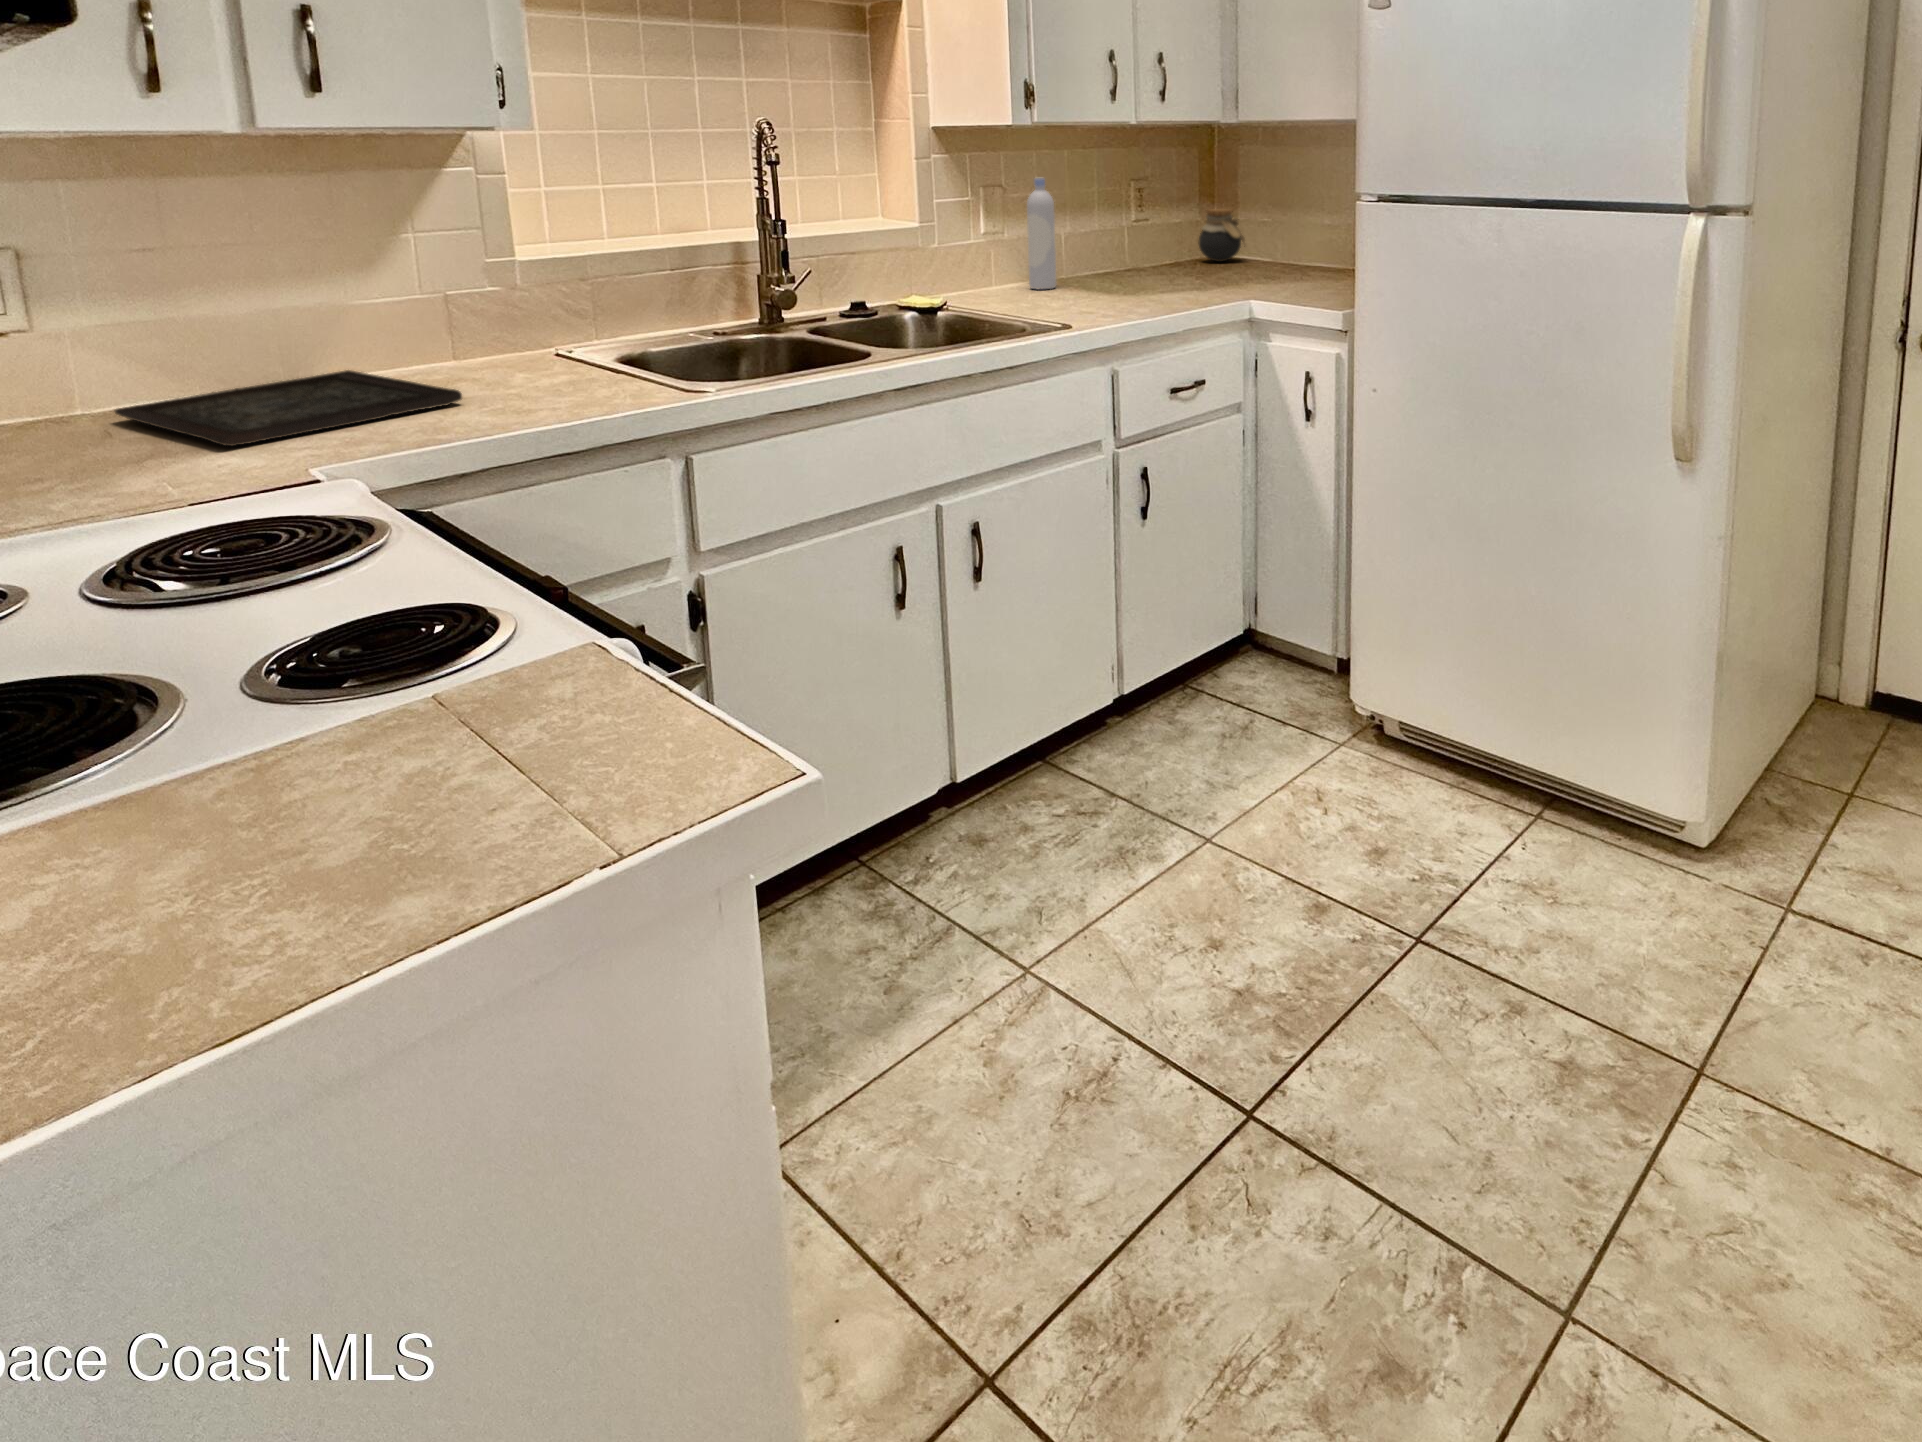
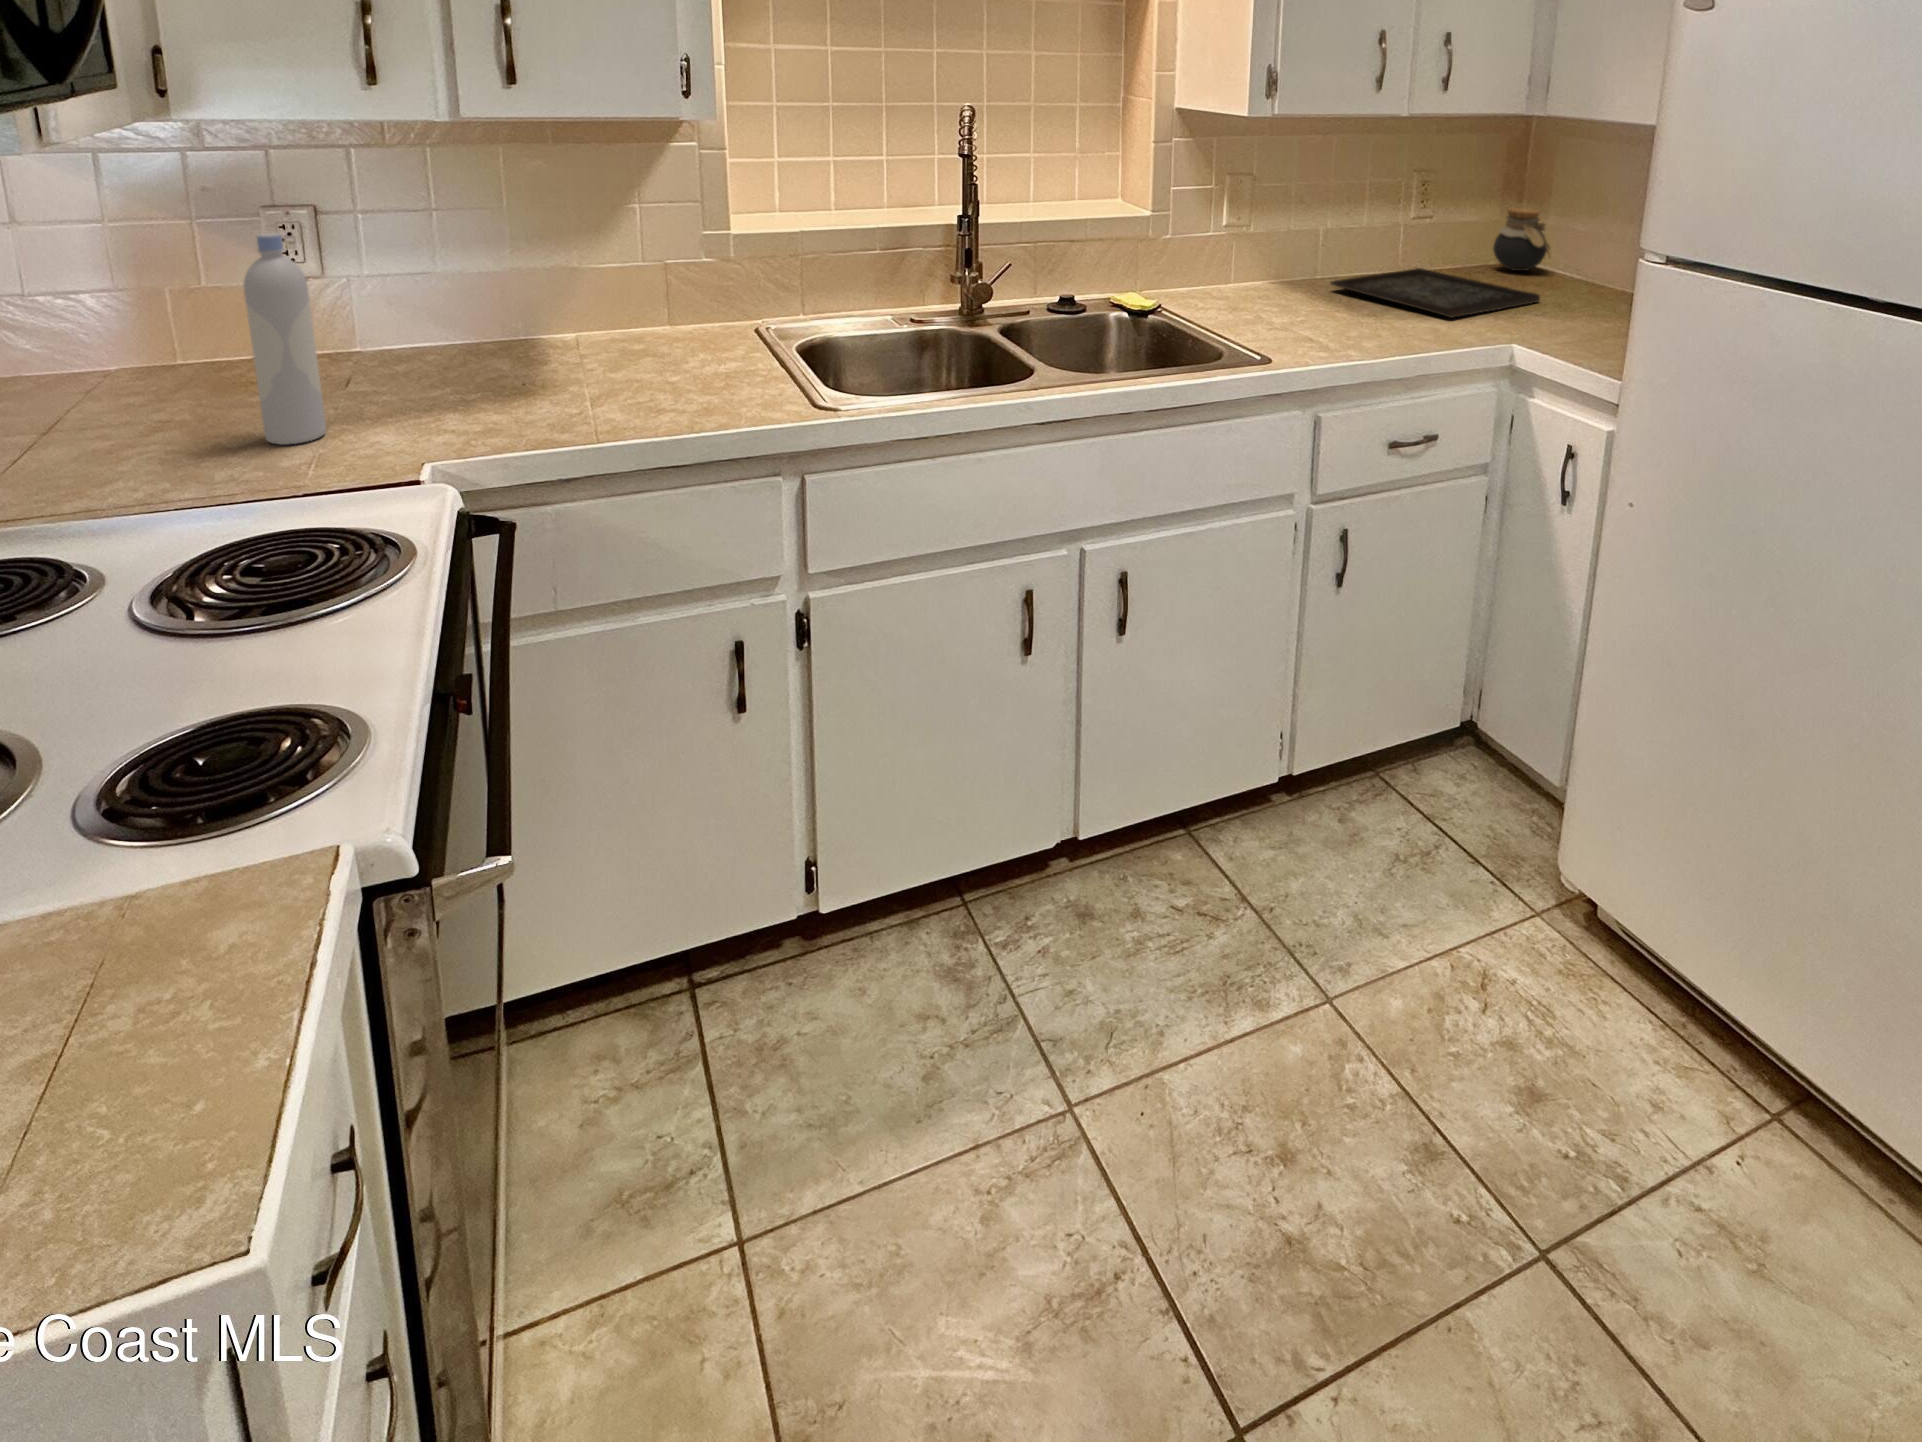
bottle: present [1027,178,1057,289] -> present [244,232,326,445]
tray: present [115,370,462,446] -> present [1331,268,1540,318]

